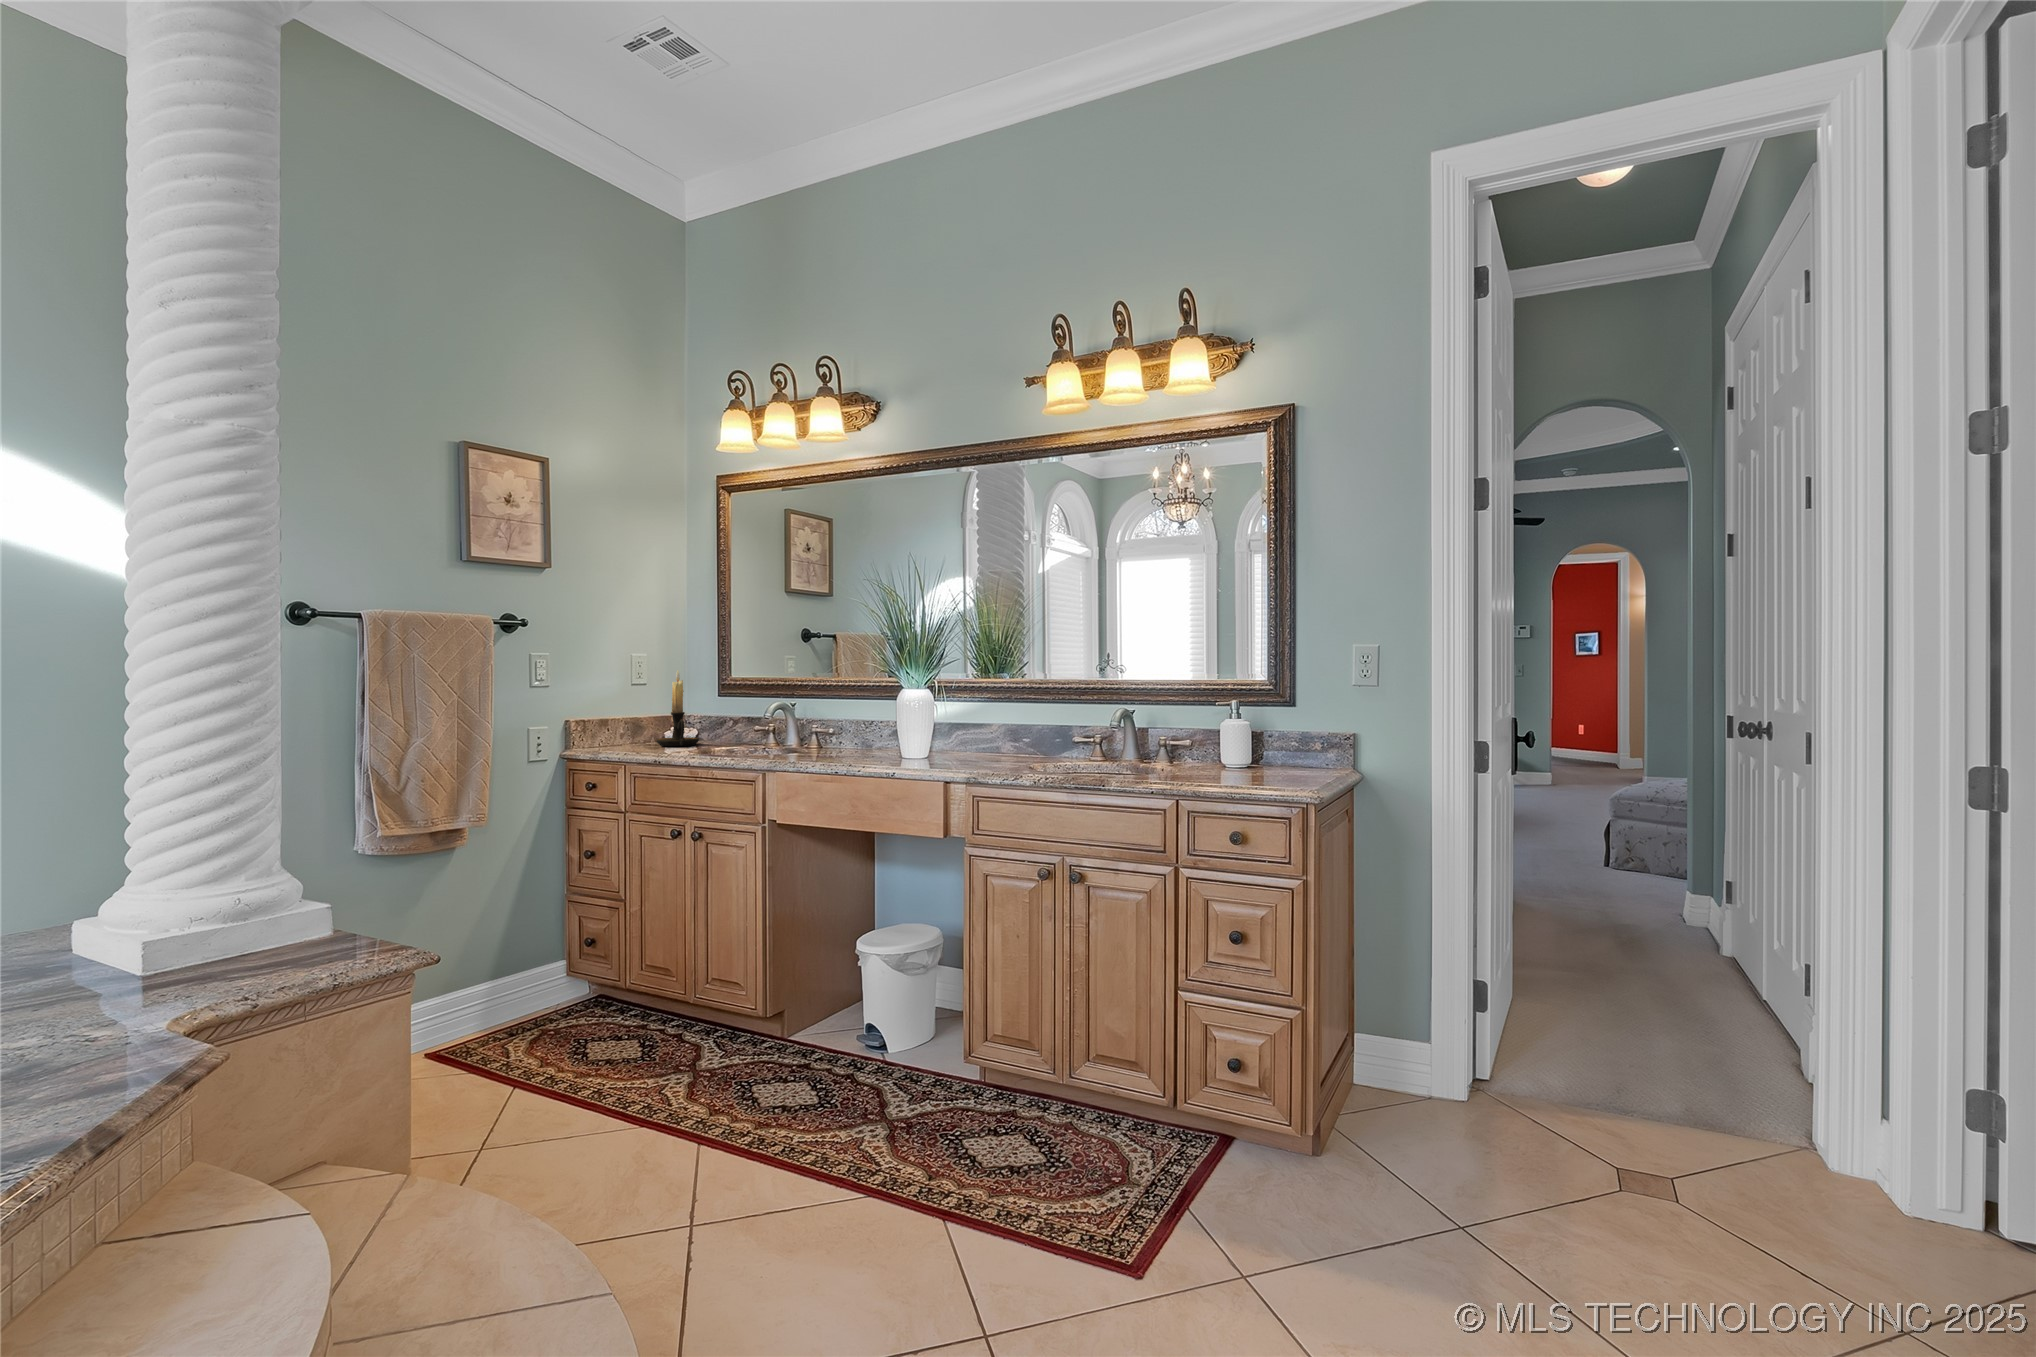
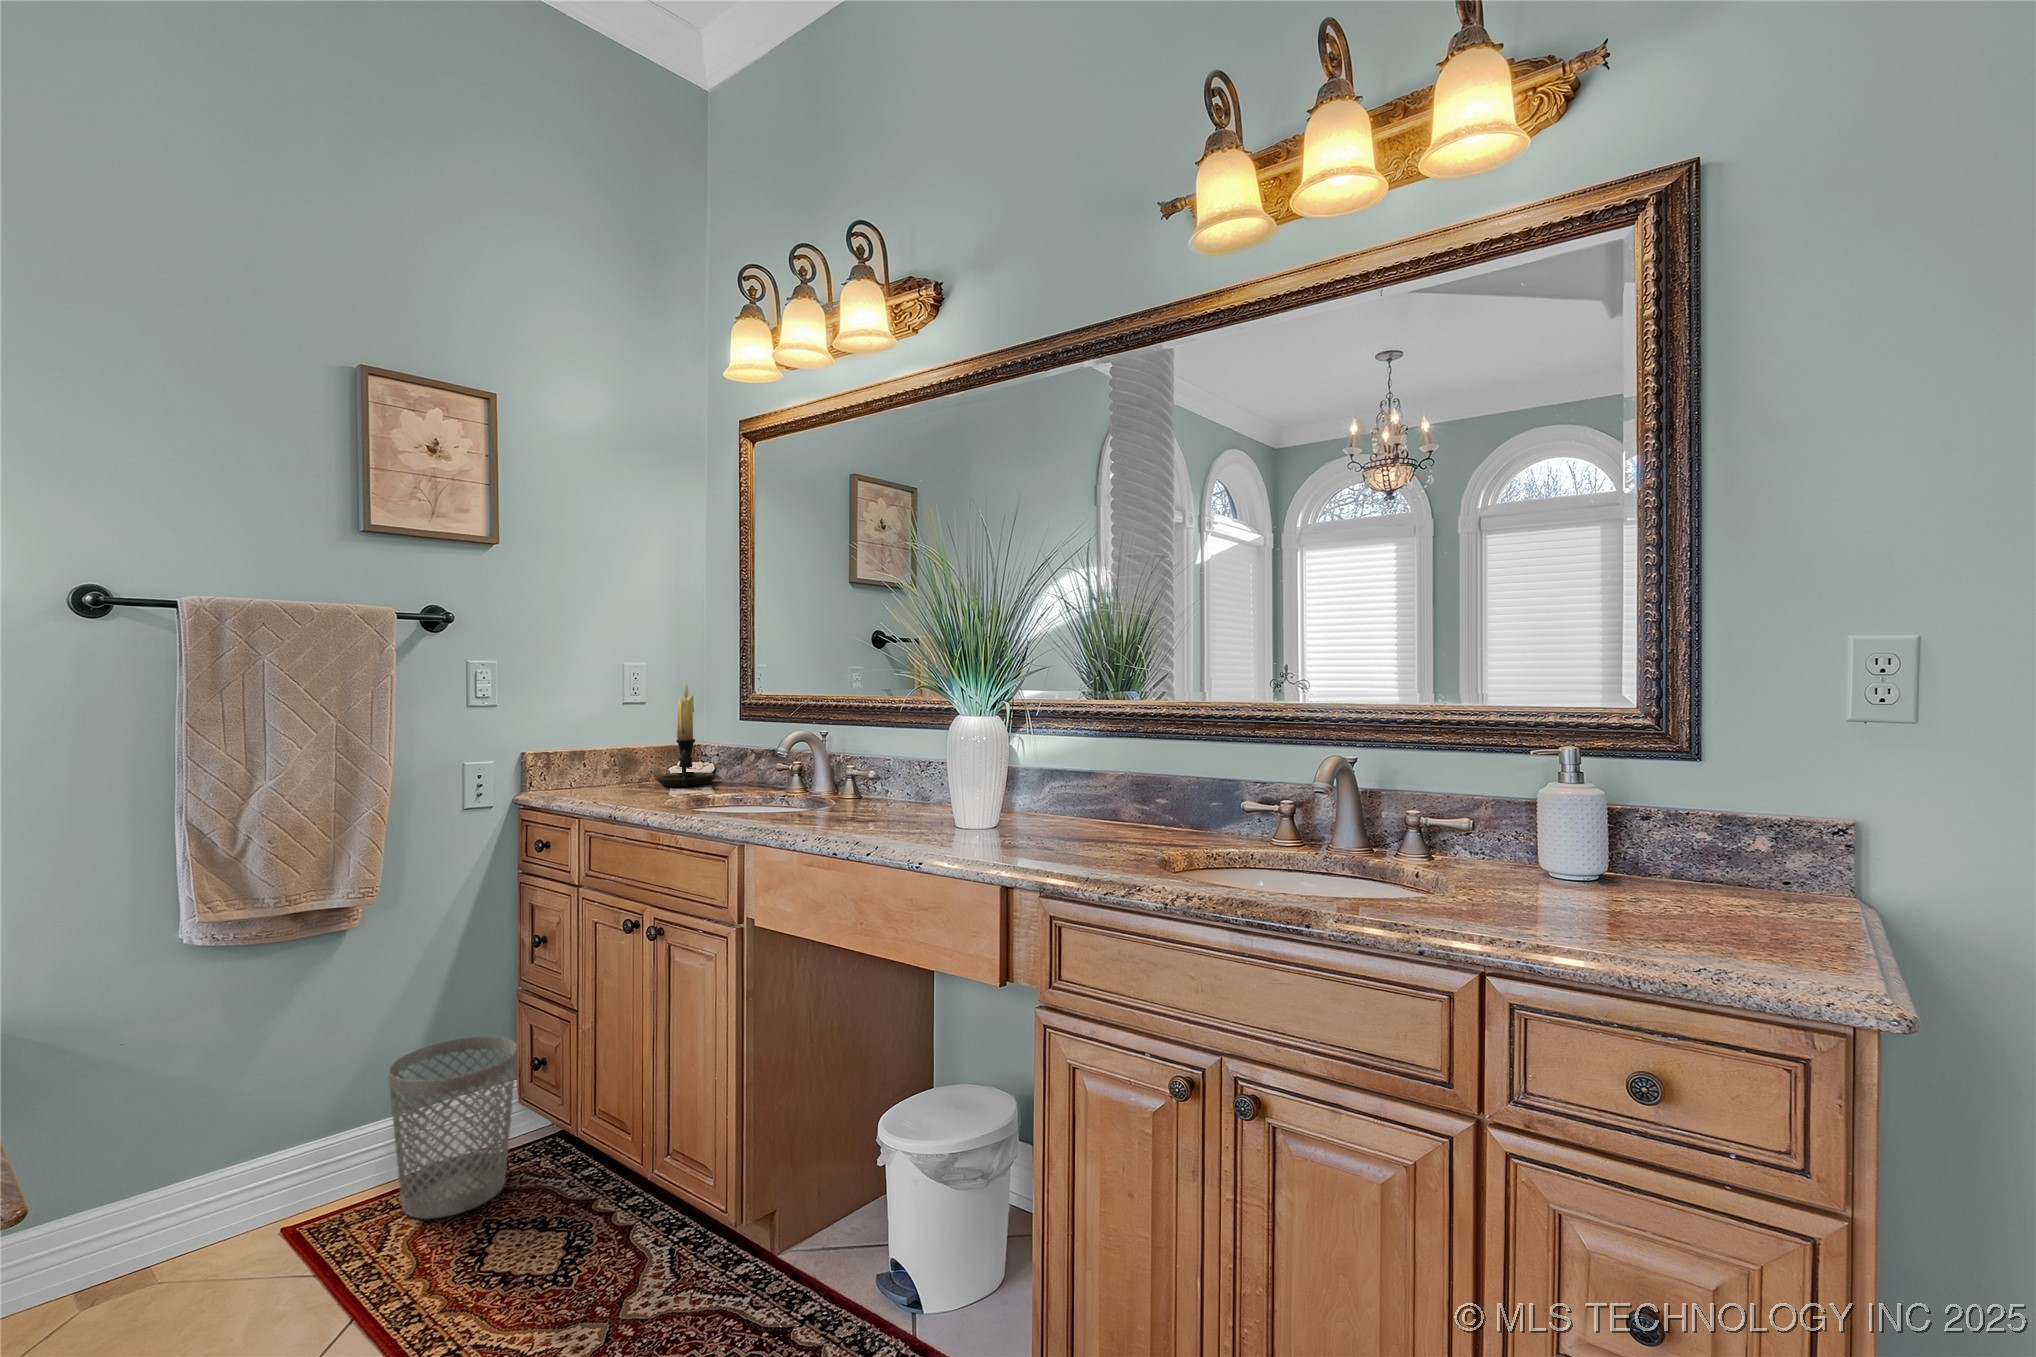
wastebasket: none [499,920,583,1034] -> present [388,1036,517,1219]

